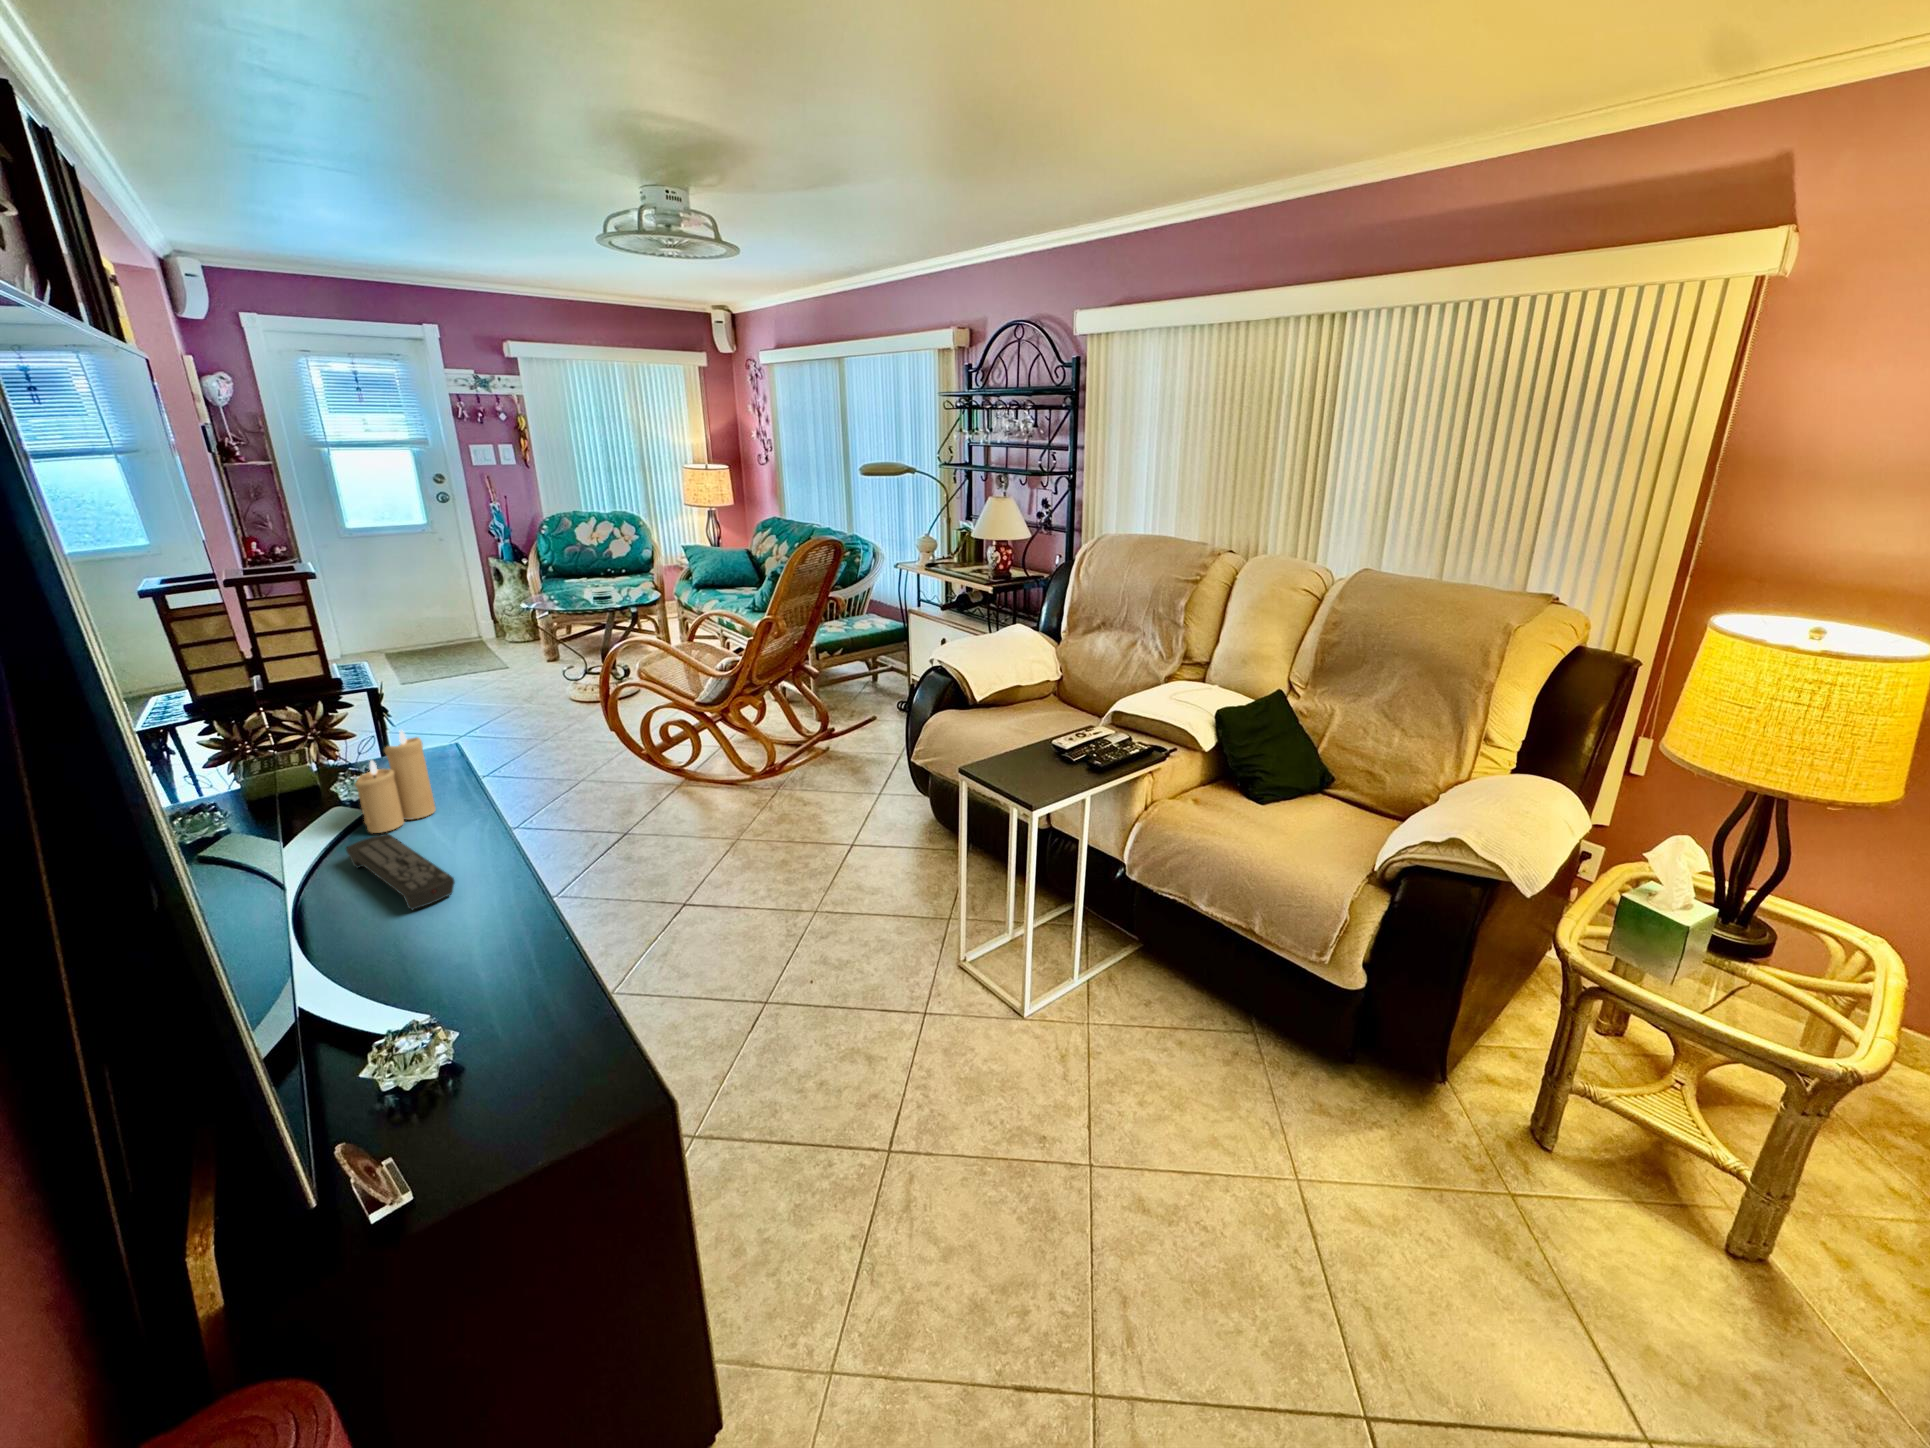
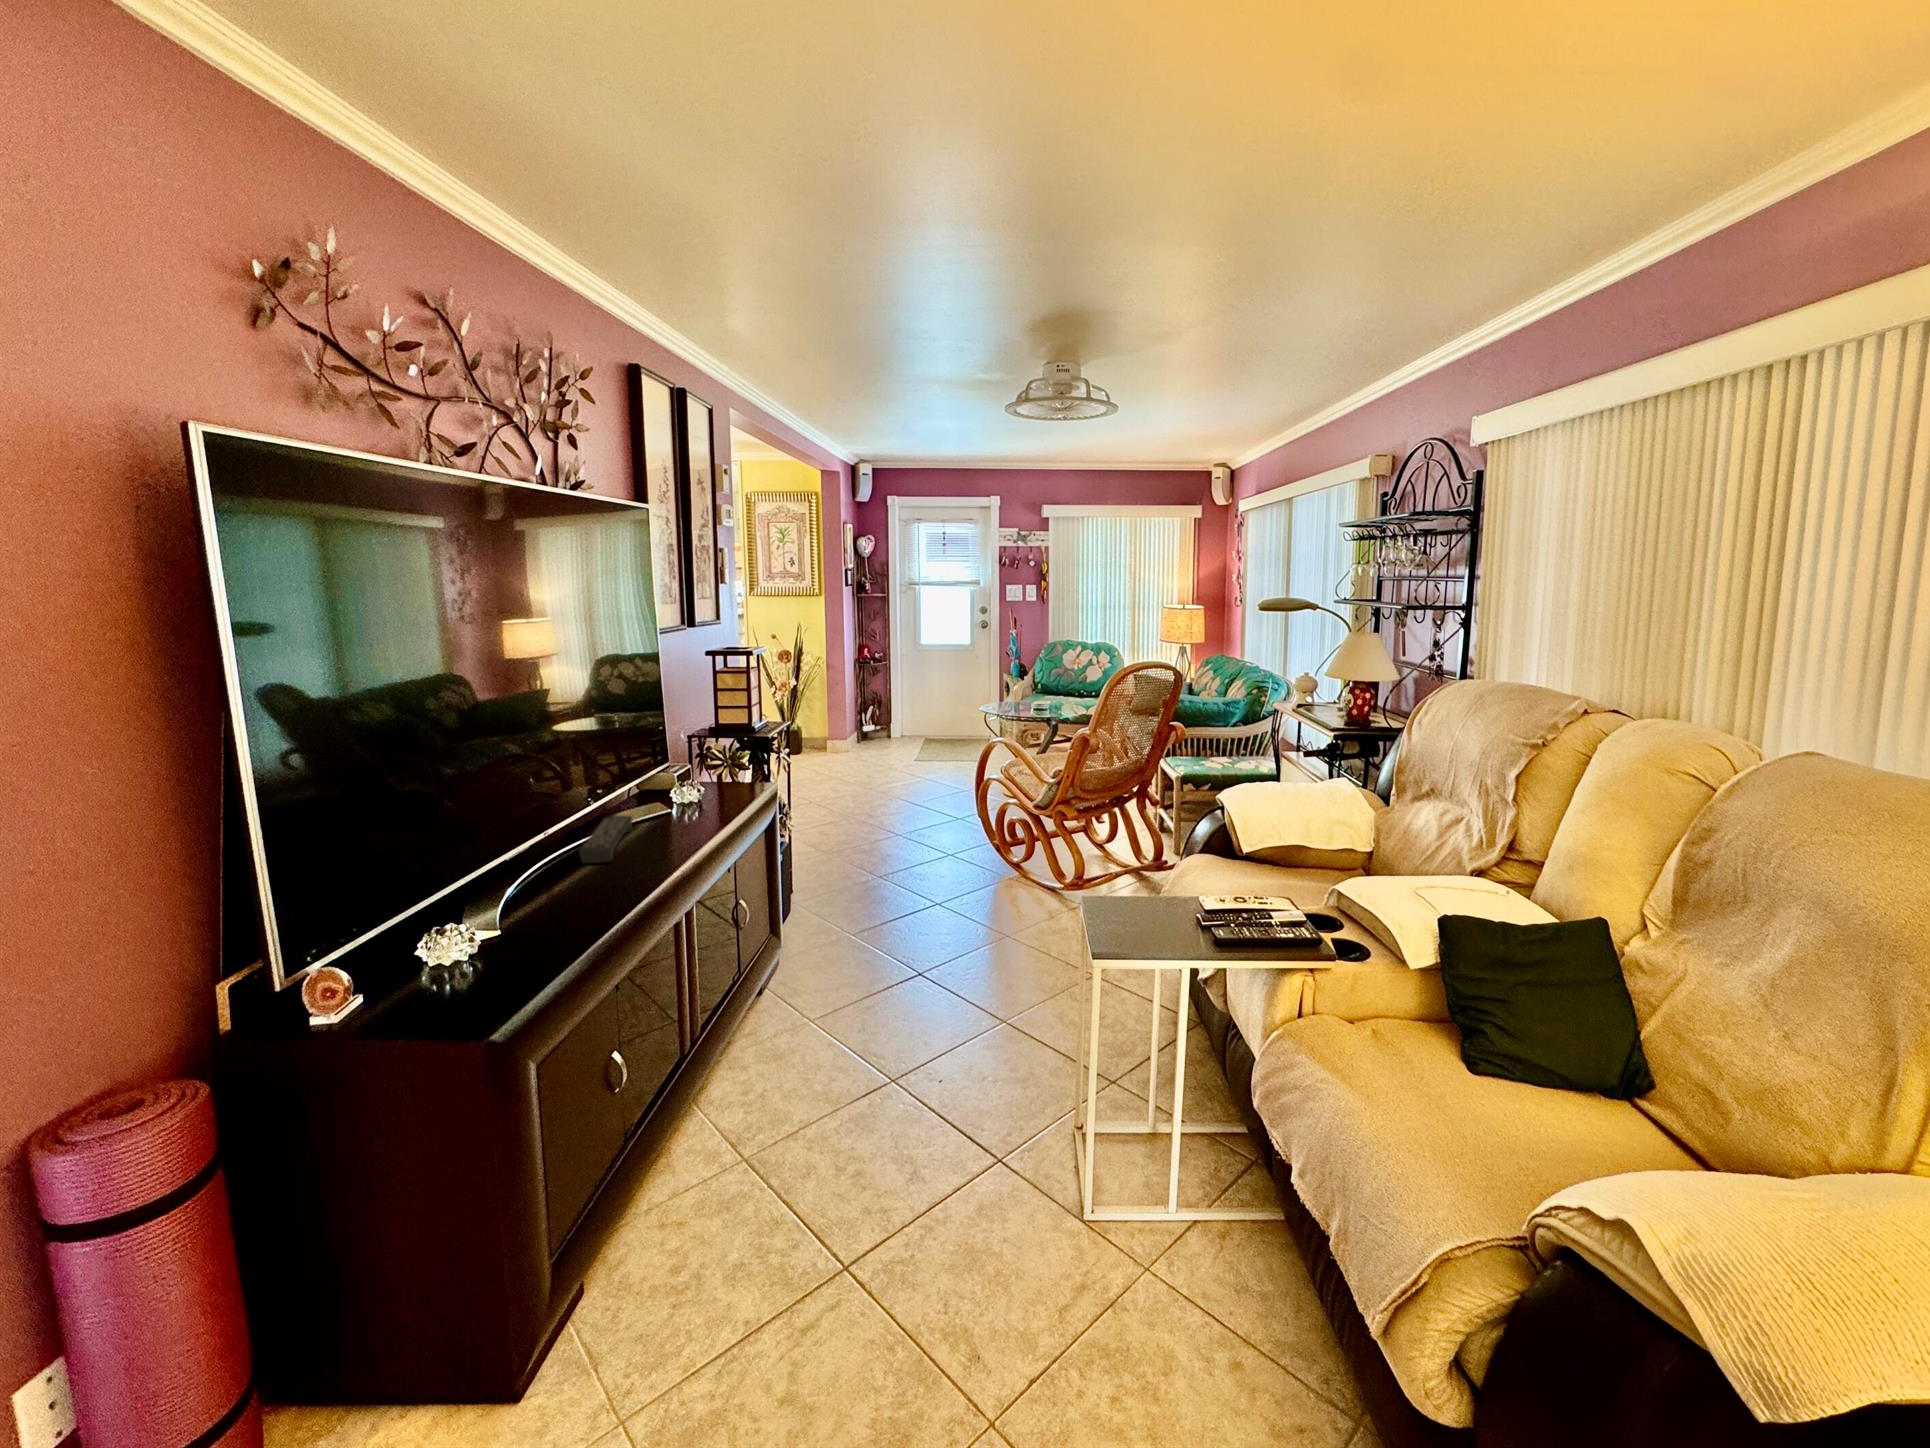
candle: present [355,731,436,833] -> none [638,748,687,818]

